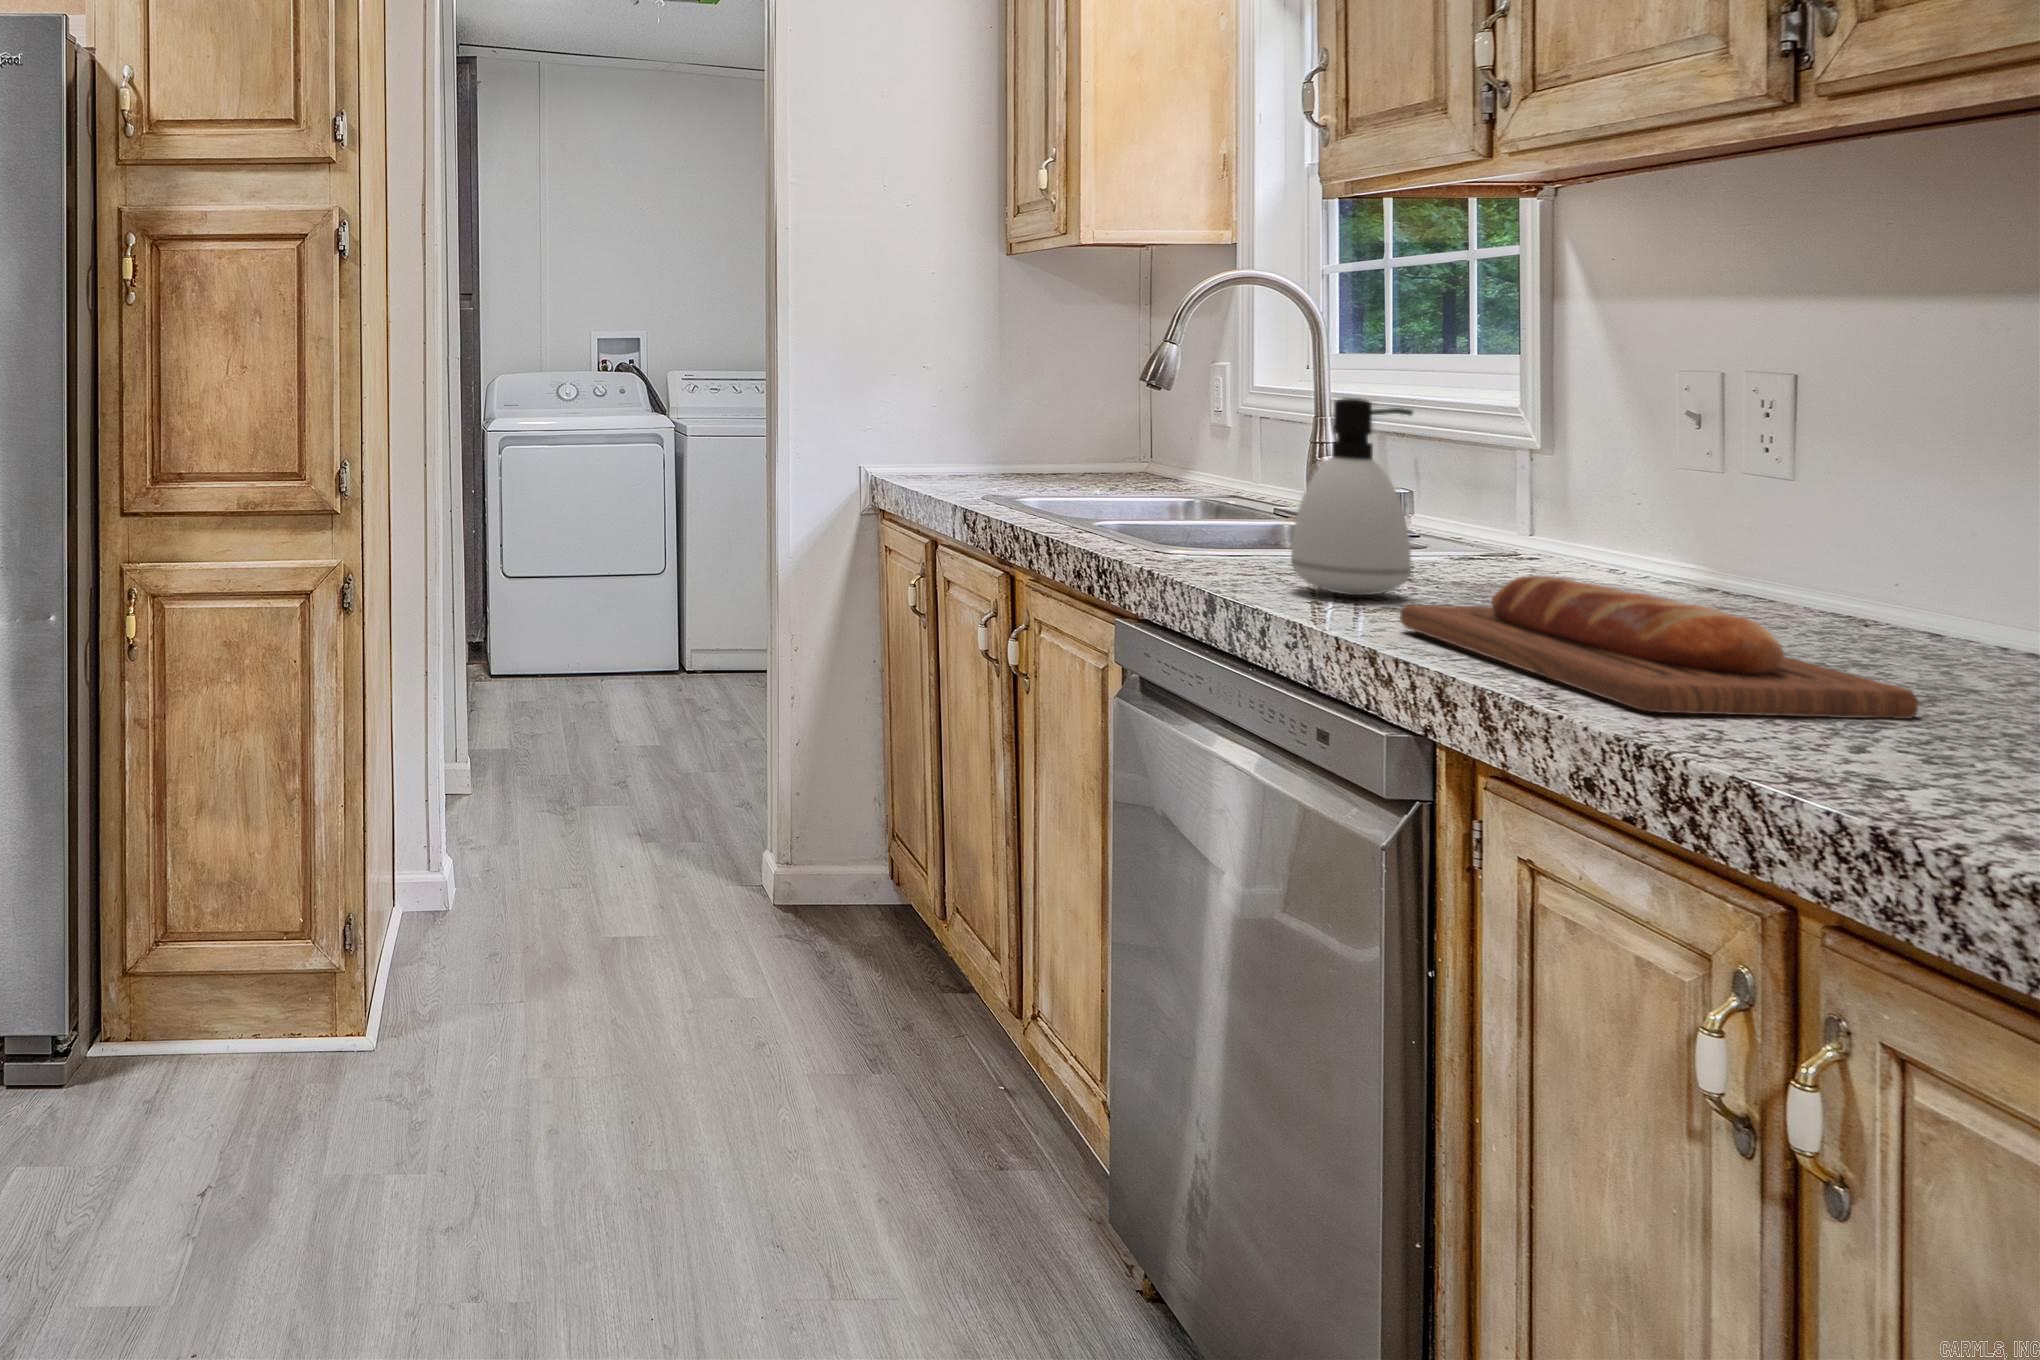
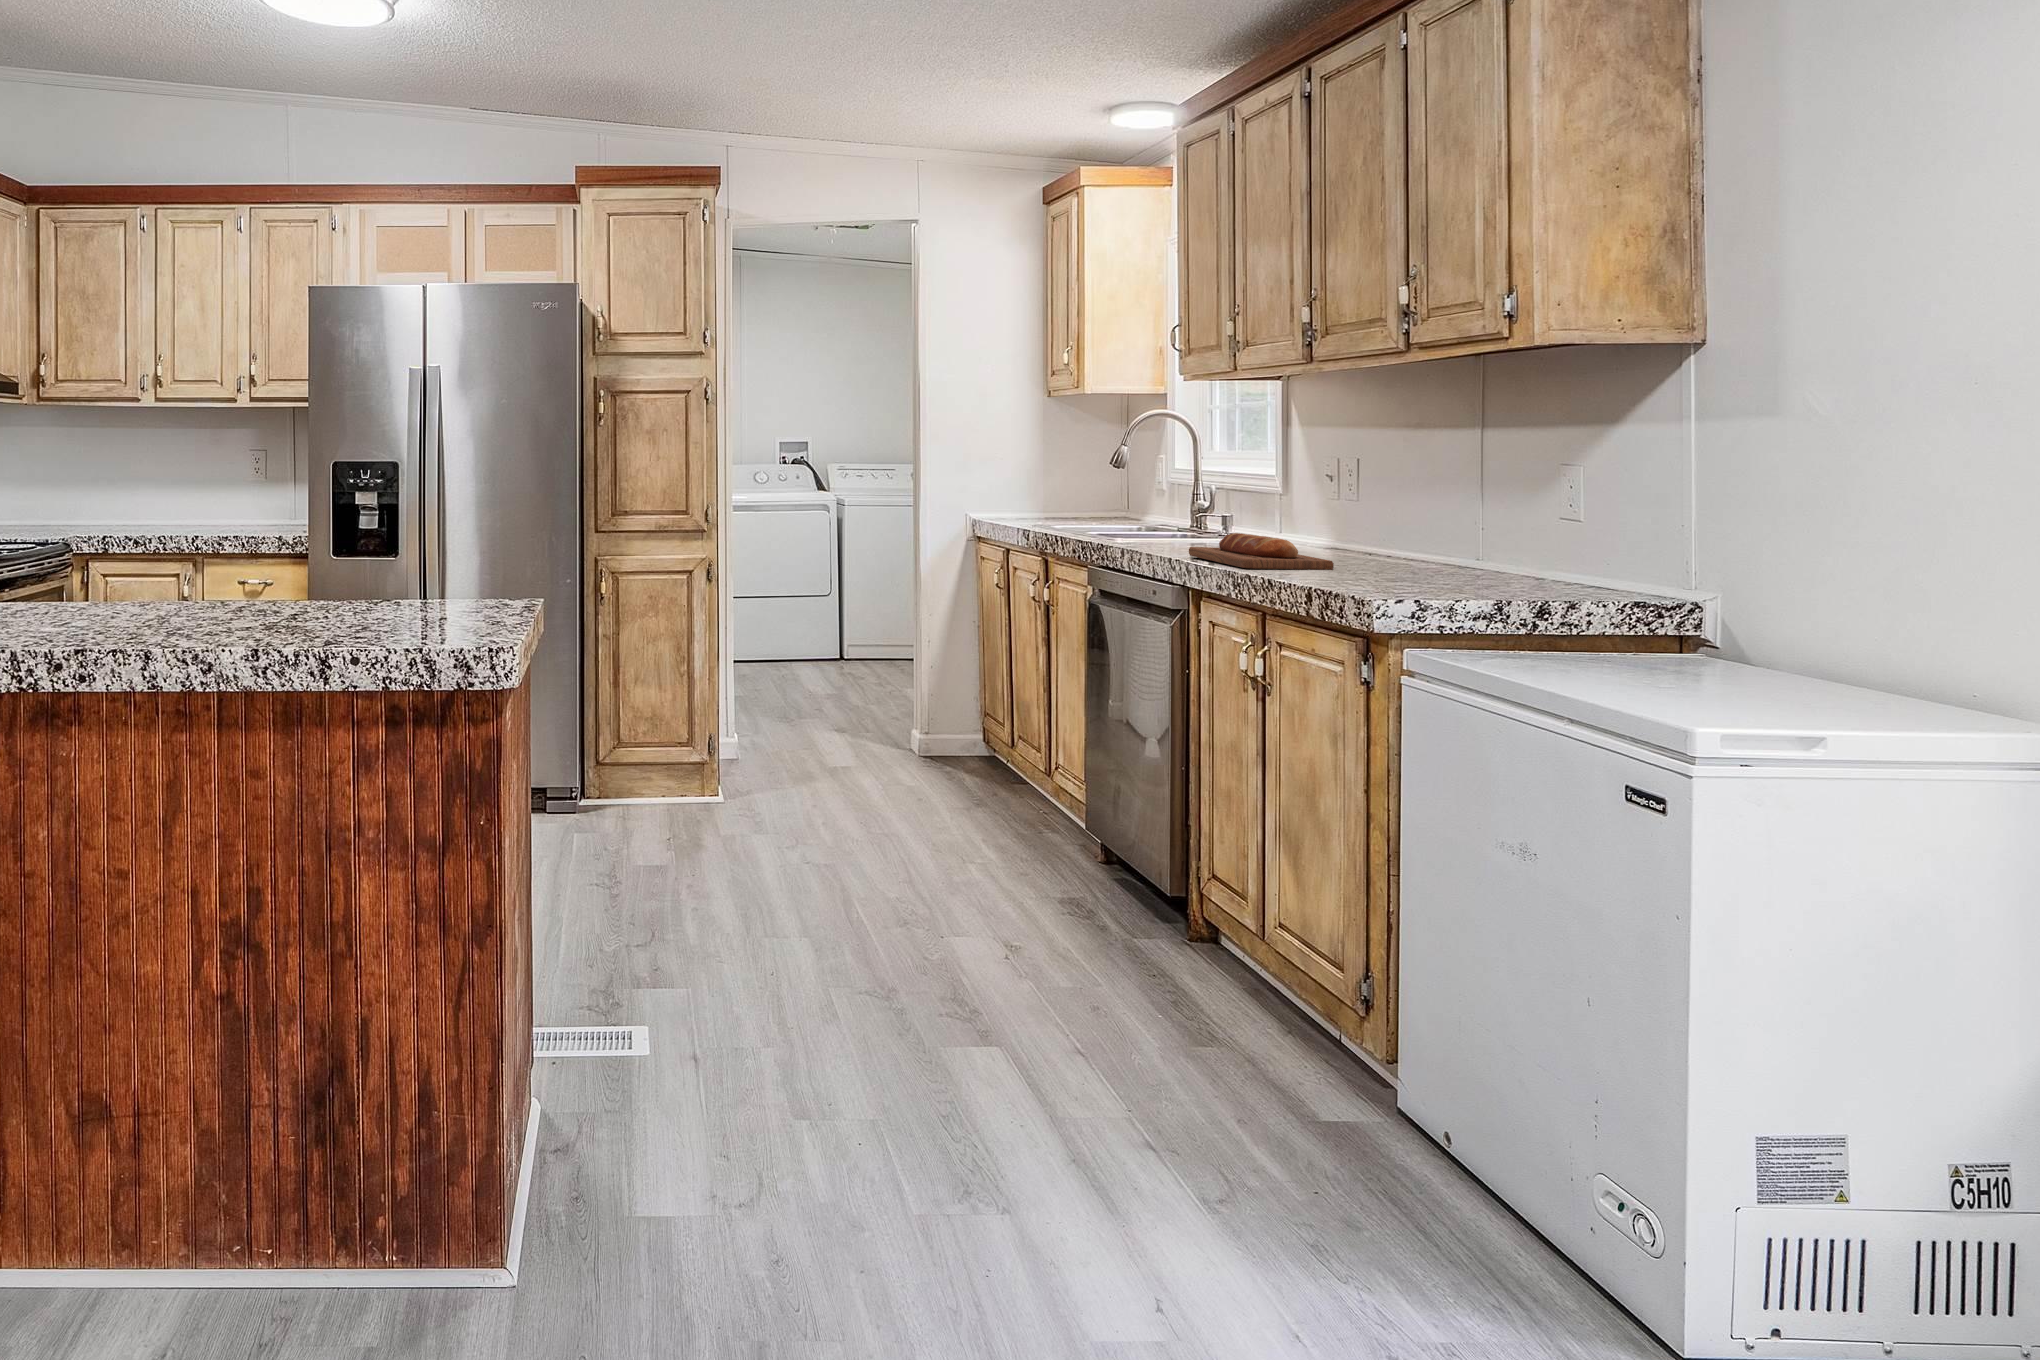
soap dispenser: present [1291,398,1413,595] -> none [1158,469,1205,550]

